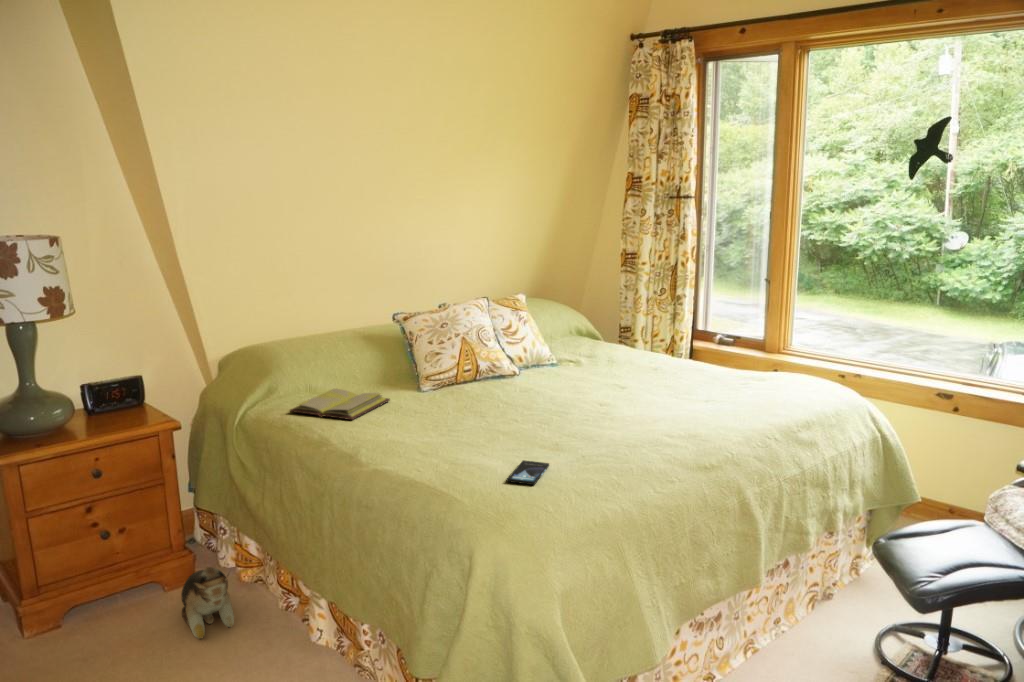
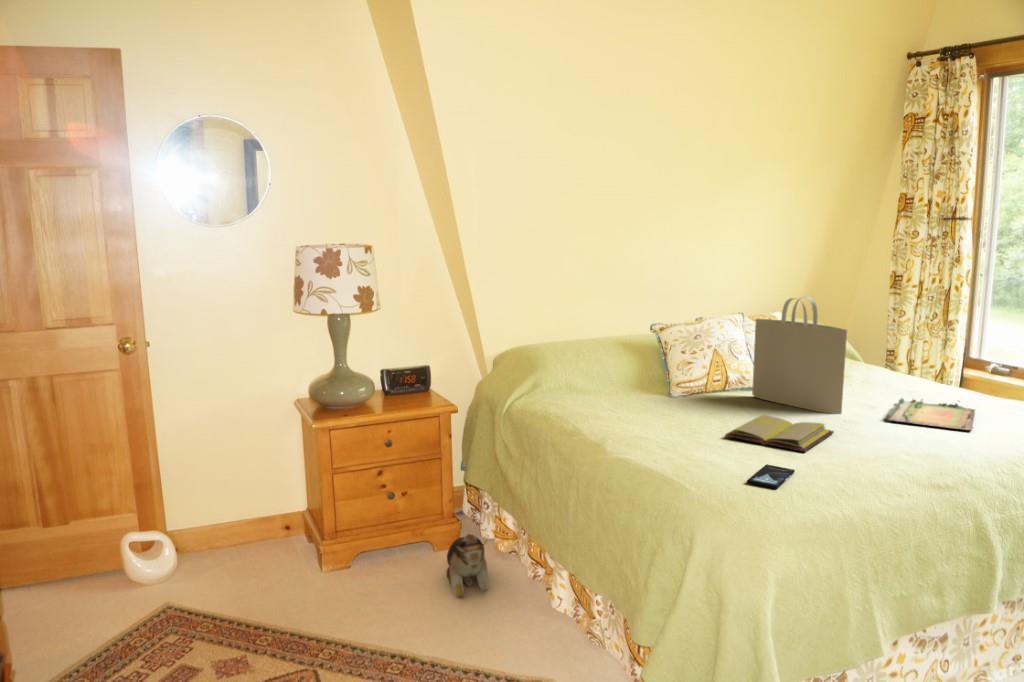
tote bag: none [504,283,590,398] -> present [752,296,847,414]
tray: none [627,375,701,406] -> present [887,398,975,430]
diary: present [290,389,390,420] -> present [725,415,834,452]

